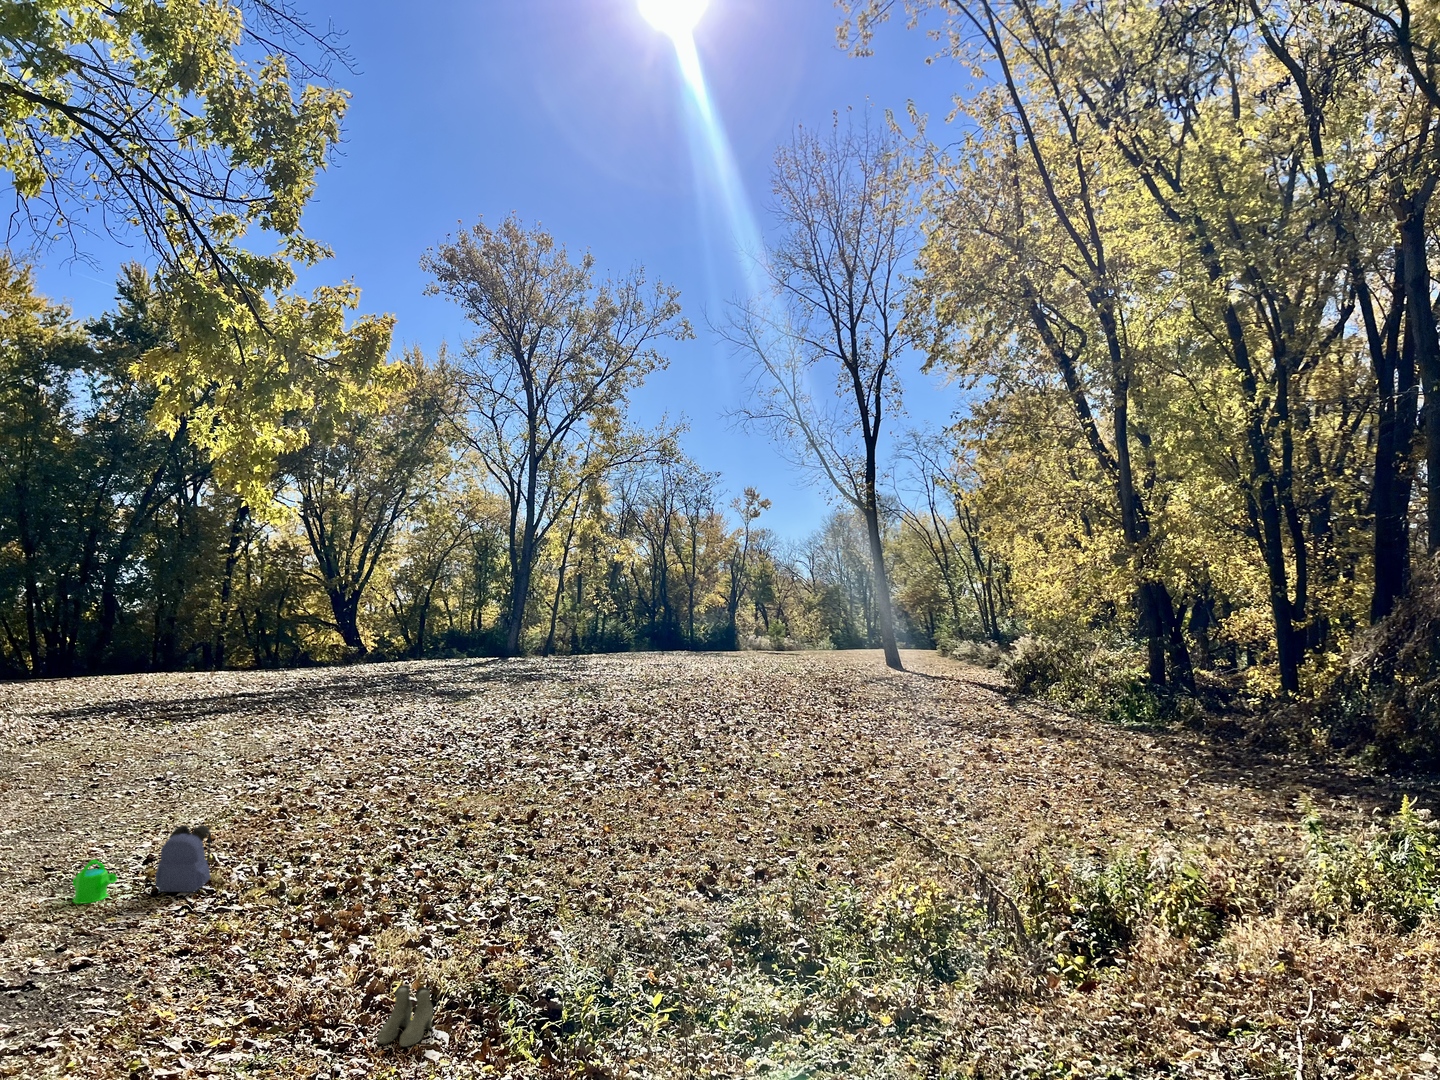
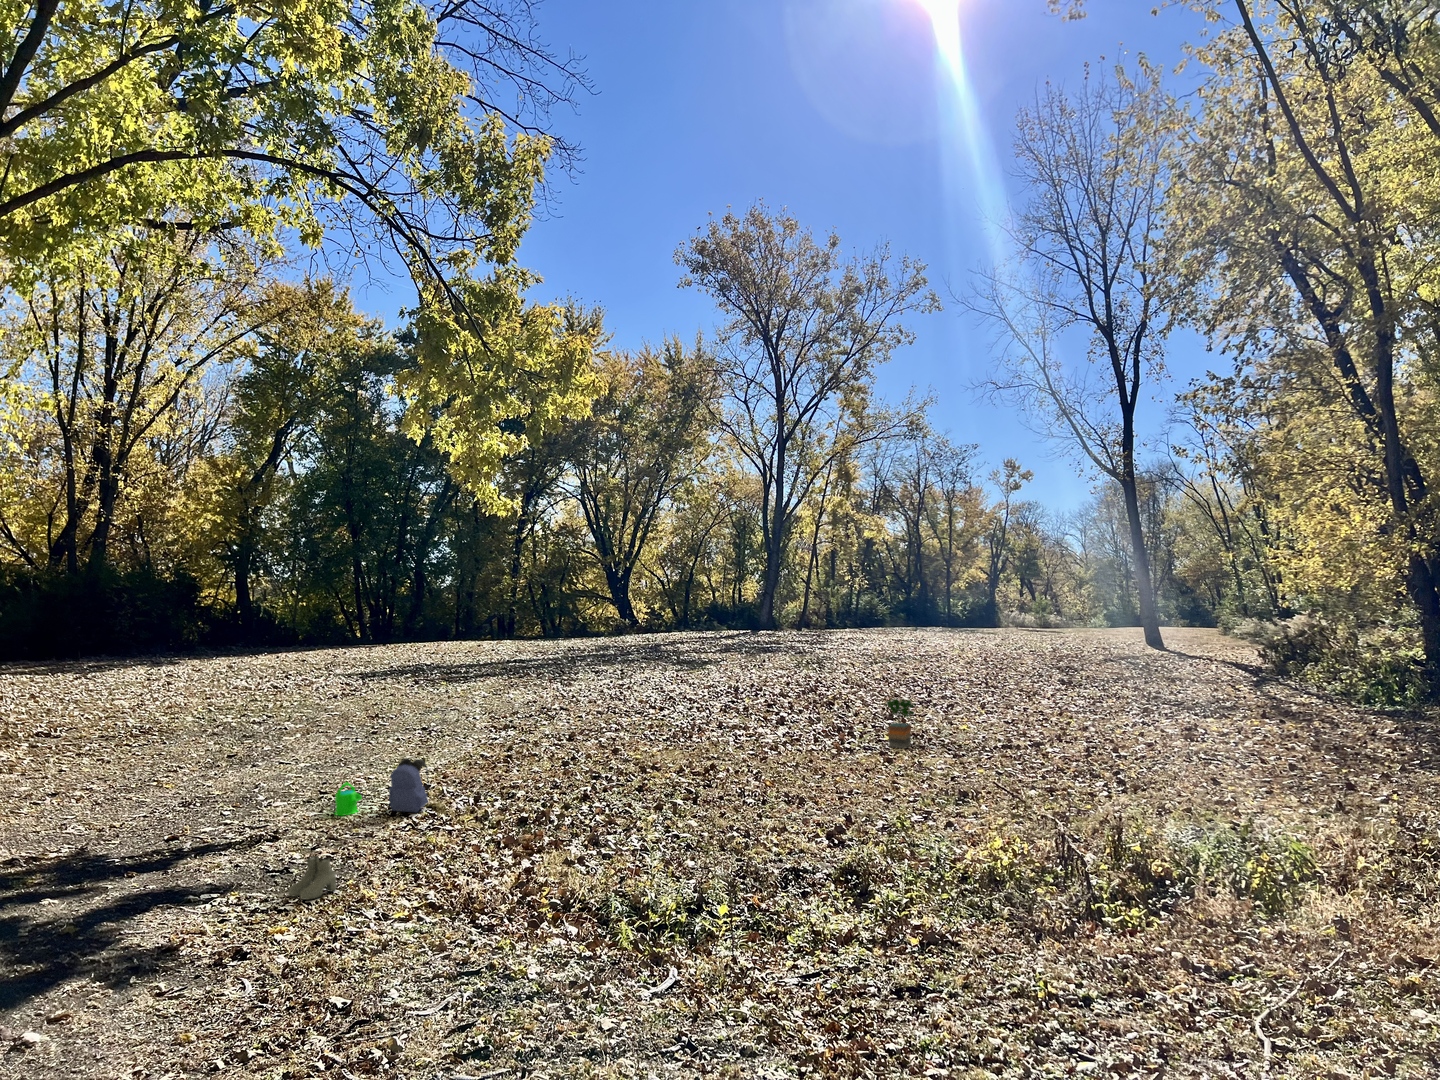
potted tree: none [699,739,729,789] -> present [886,699,915,749]
boots: present [377,985,433,1047] -> present [289,856,336,900]

